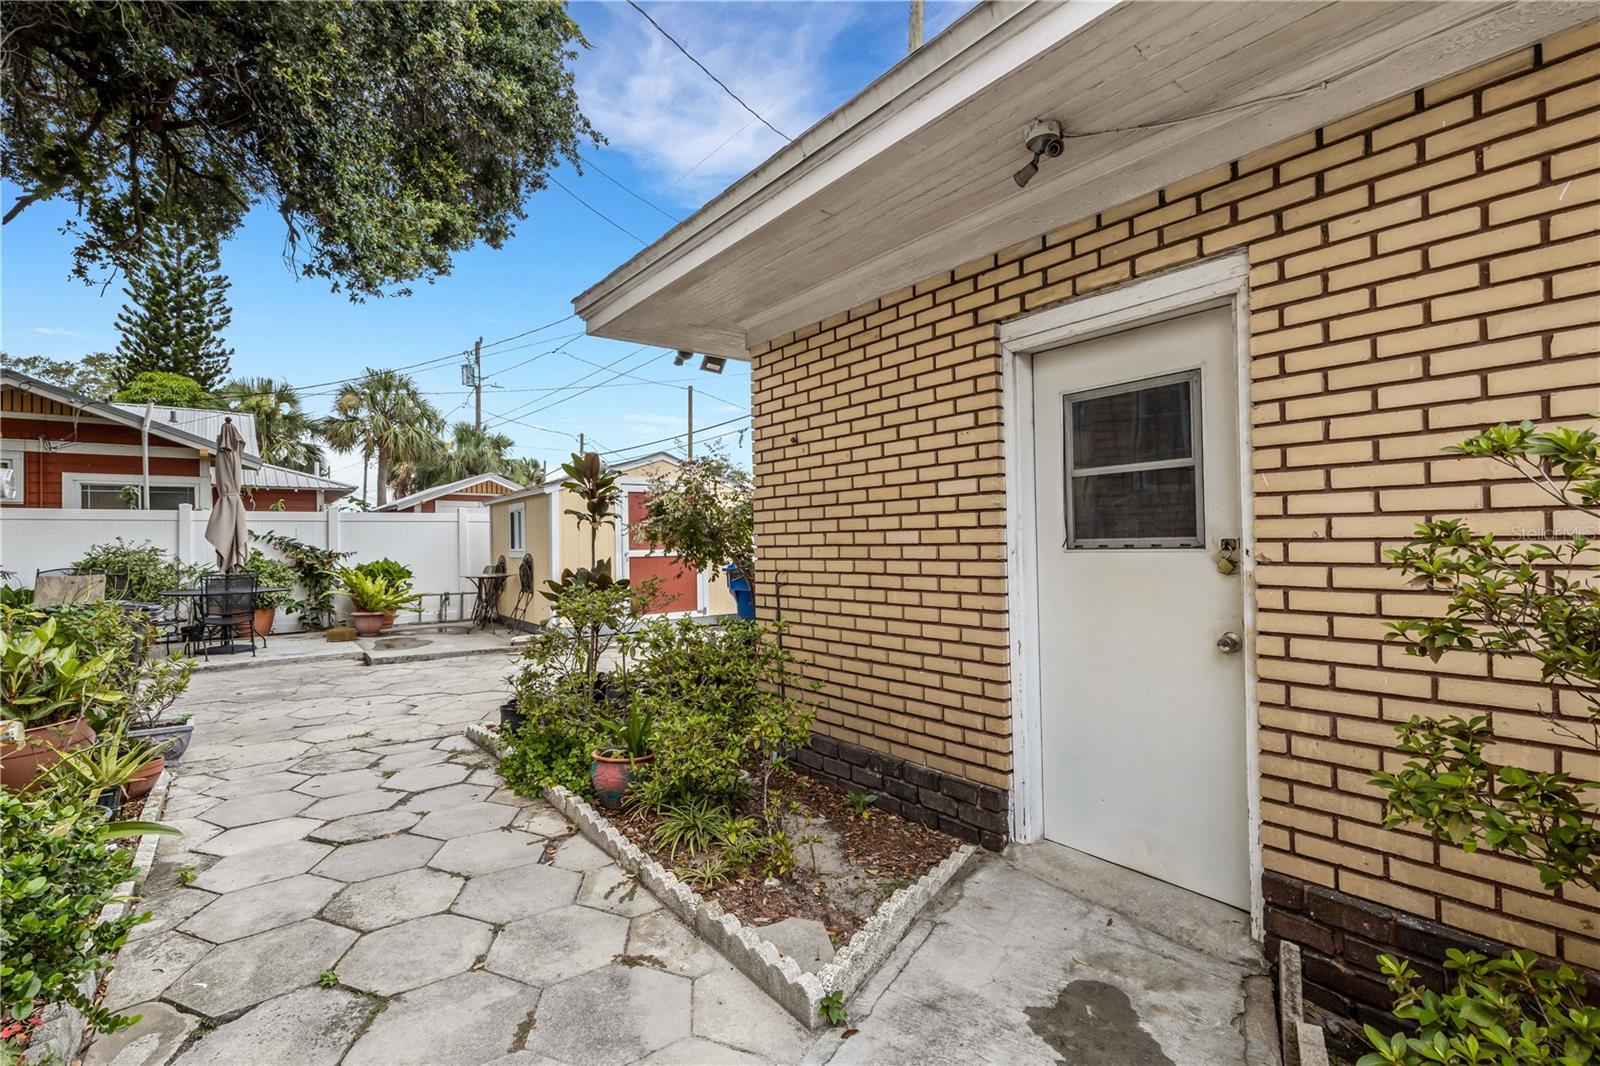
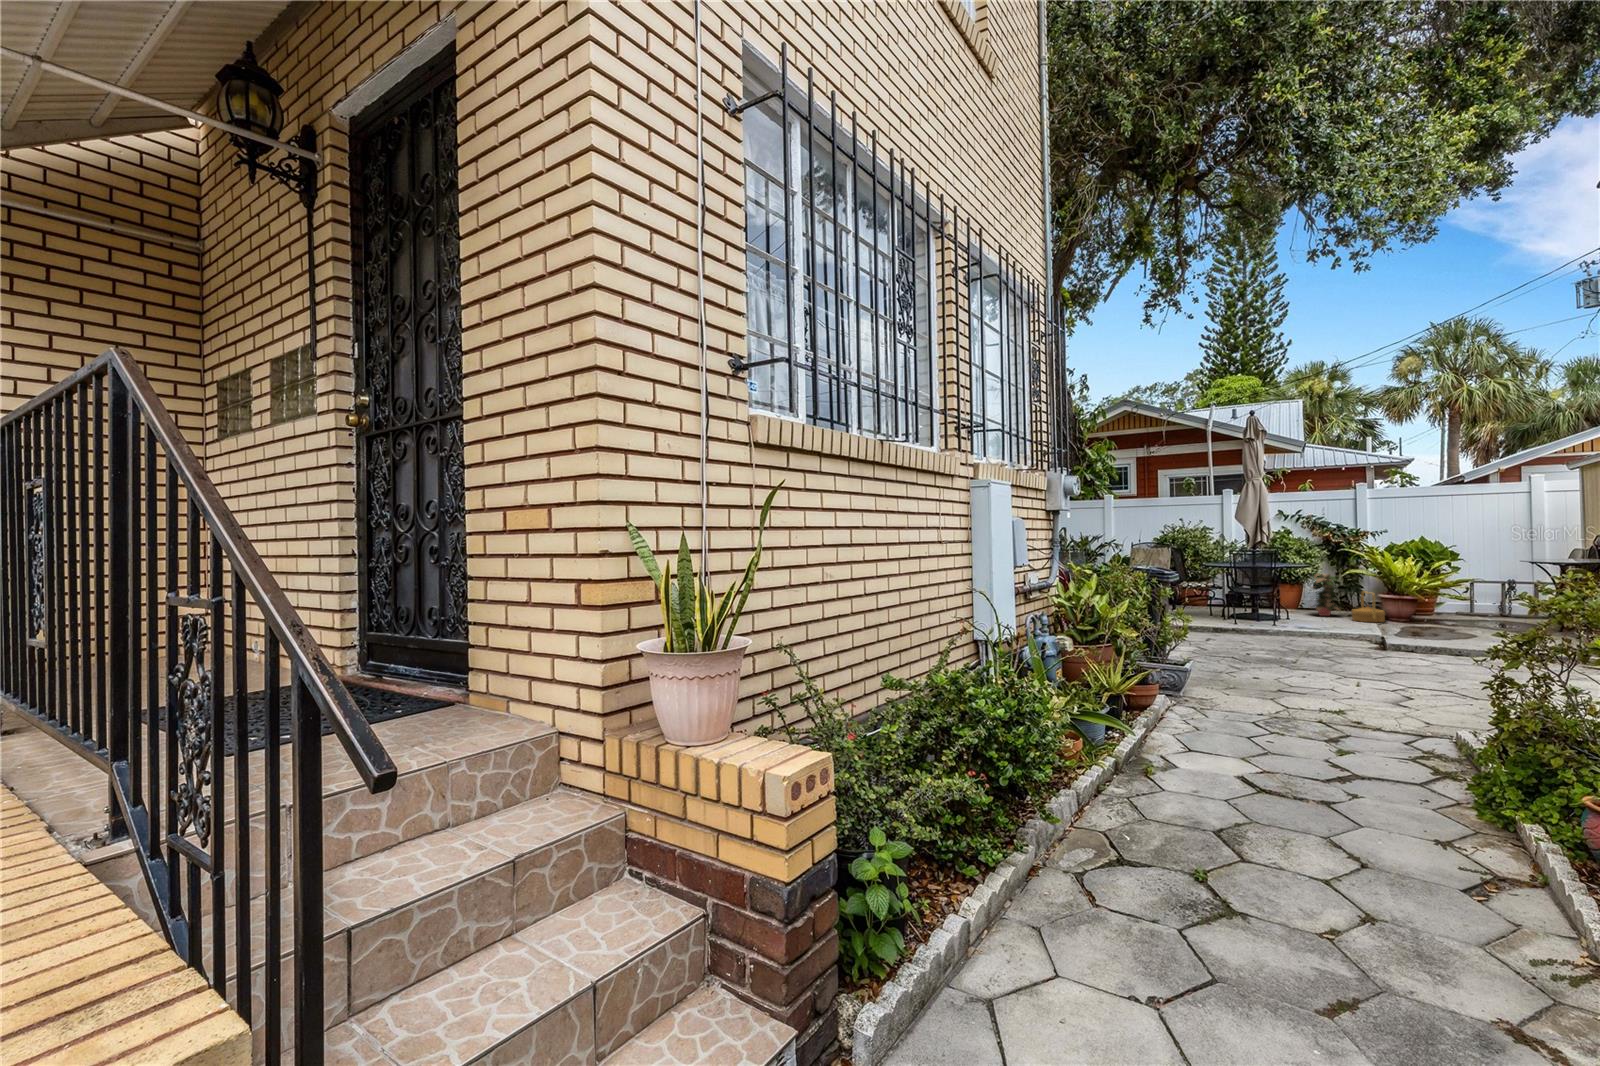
decorative plant: none [279,596,316,640] -> present [1309,573,1339,616]

